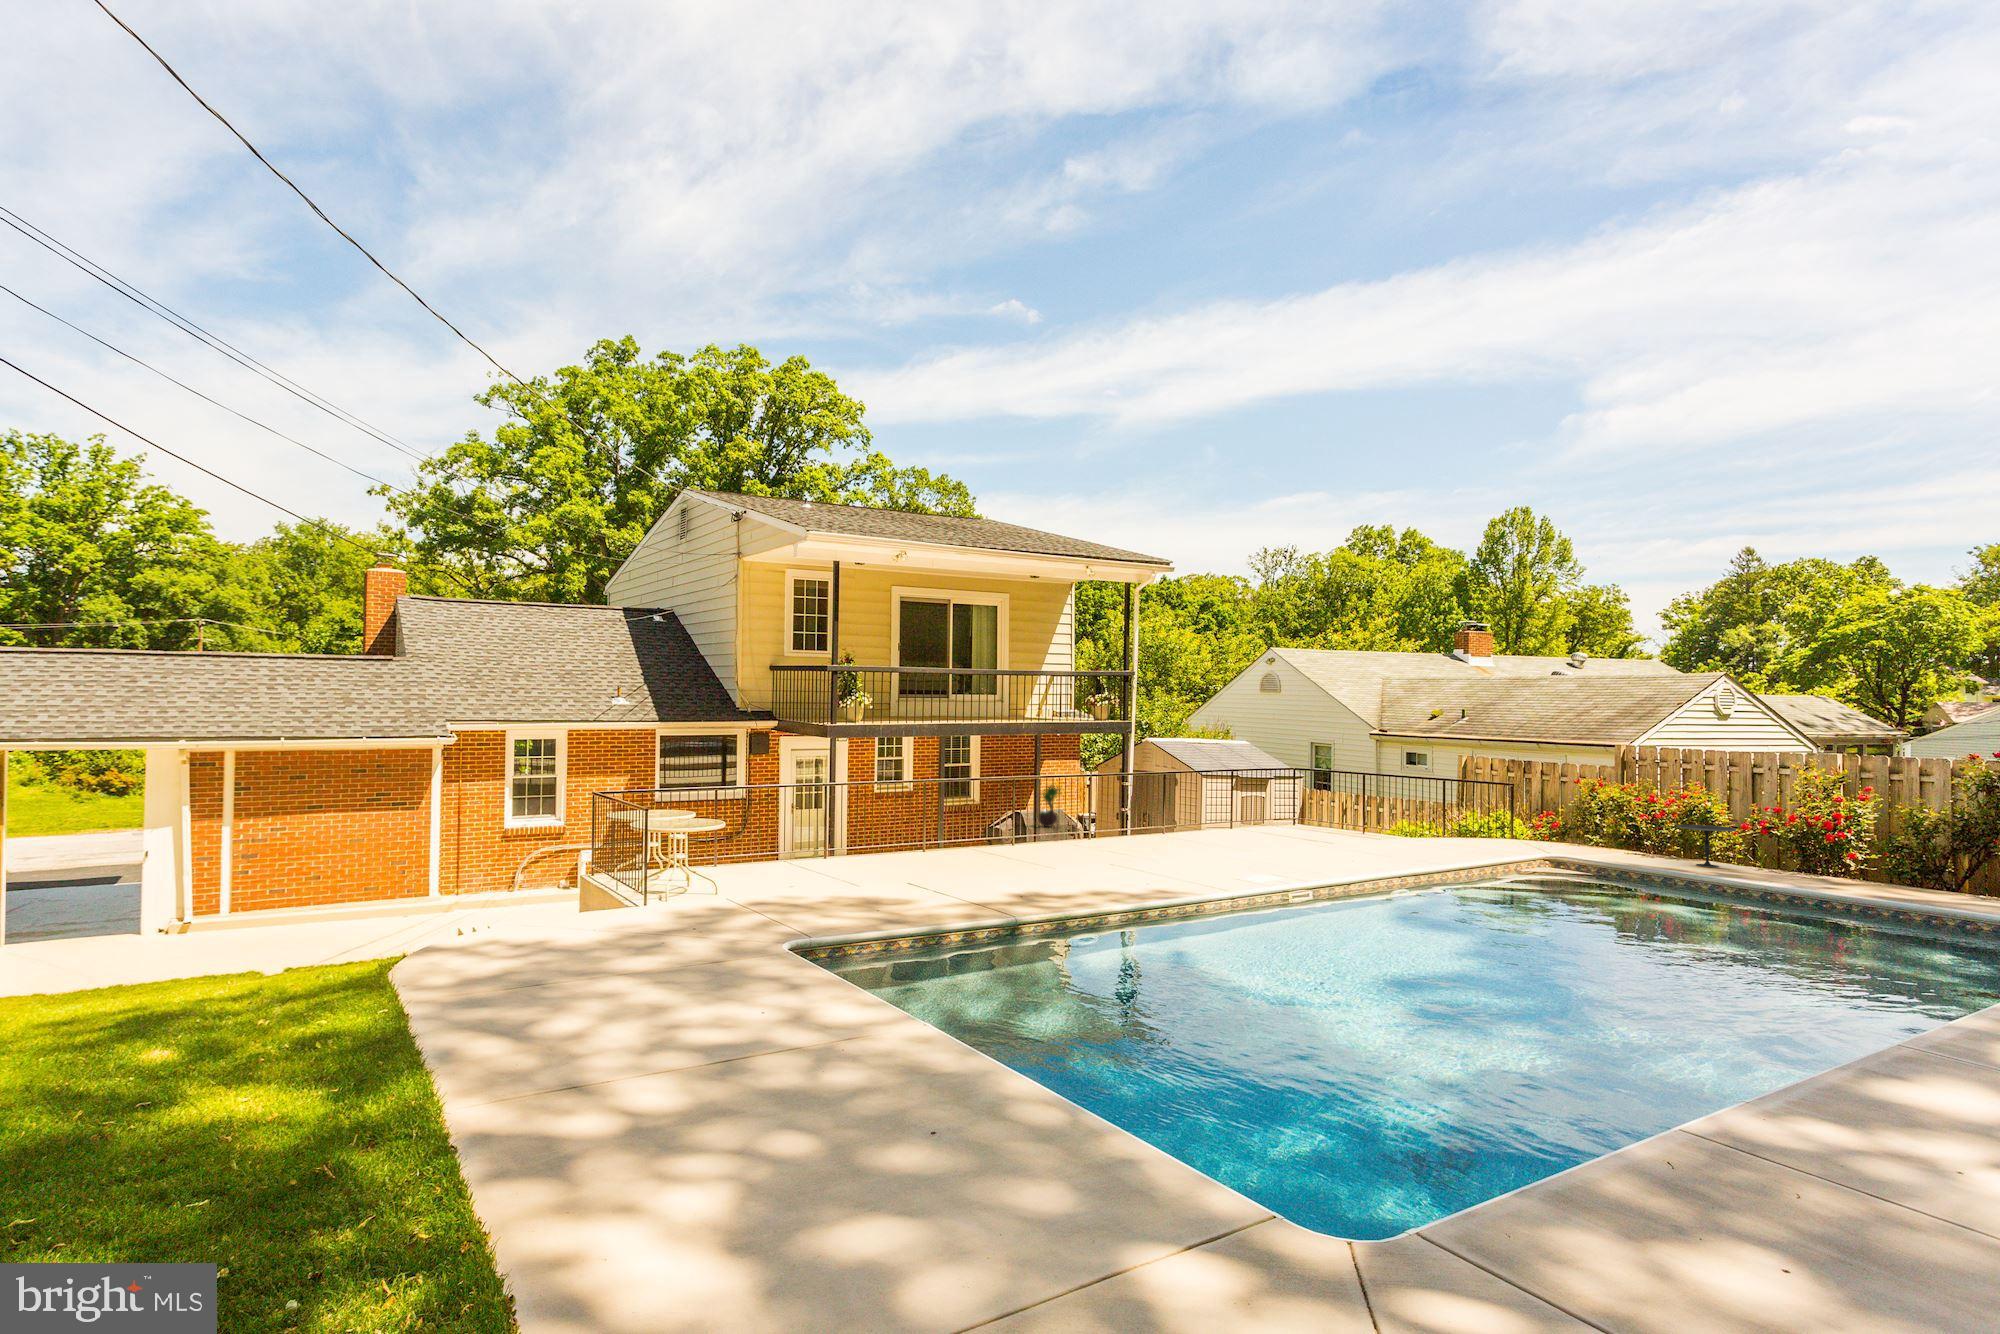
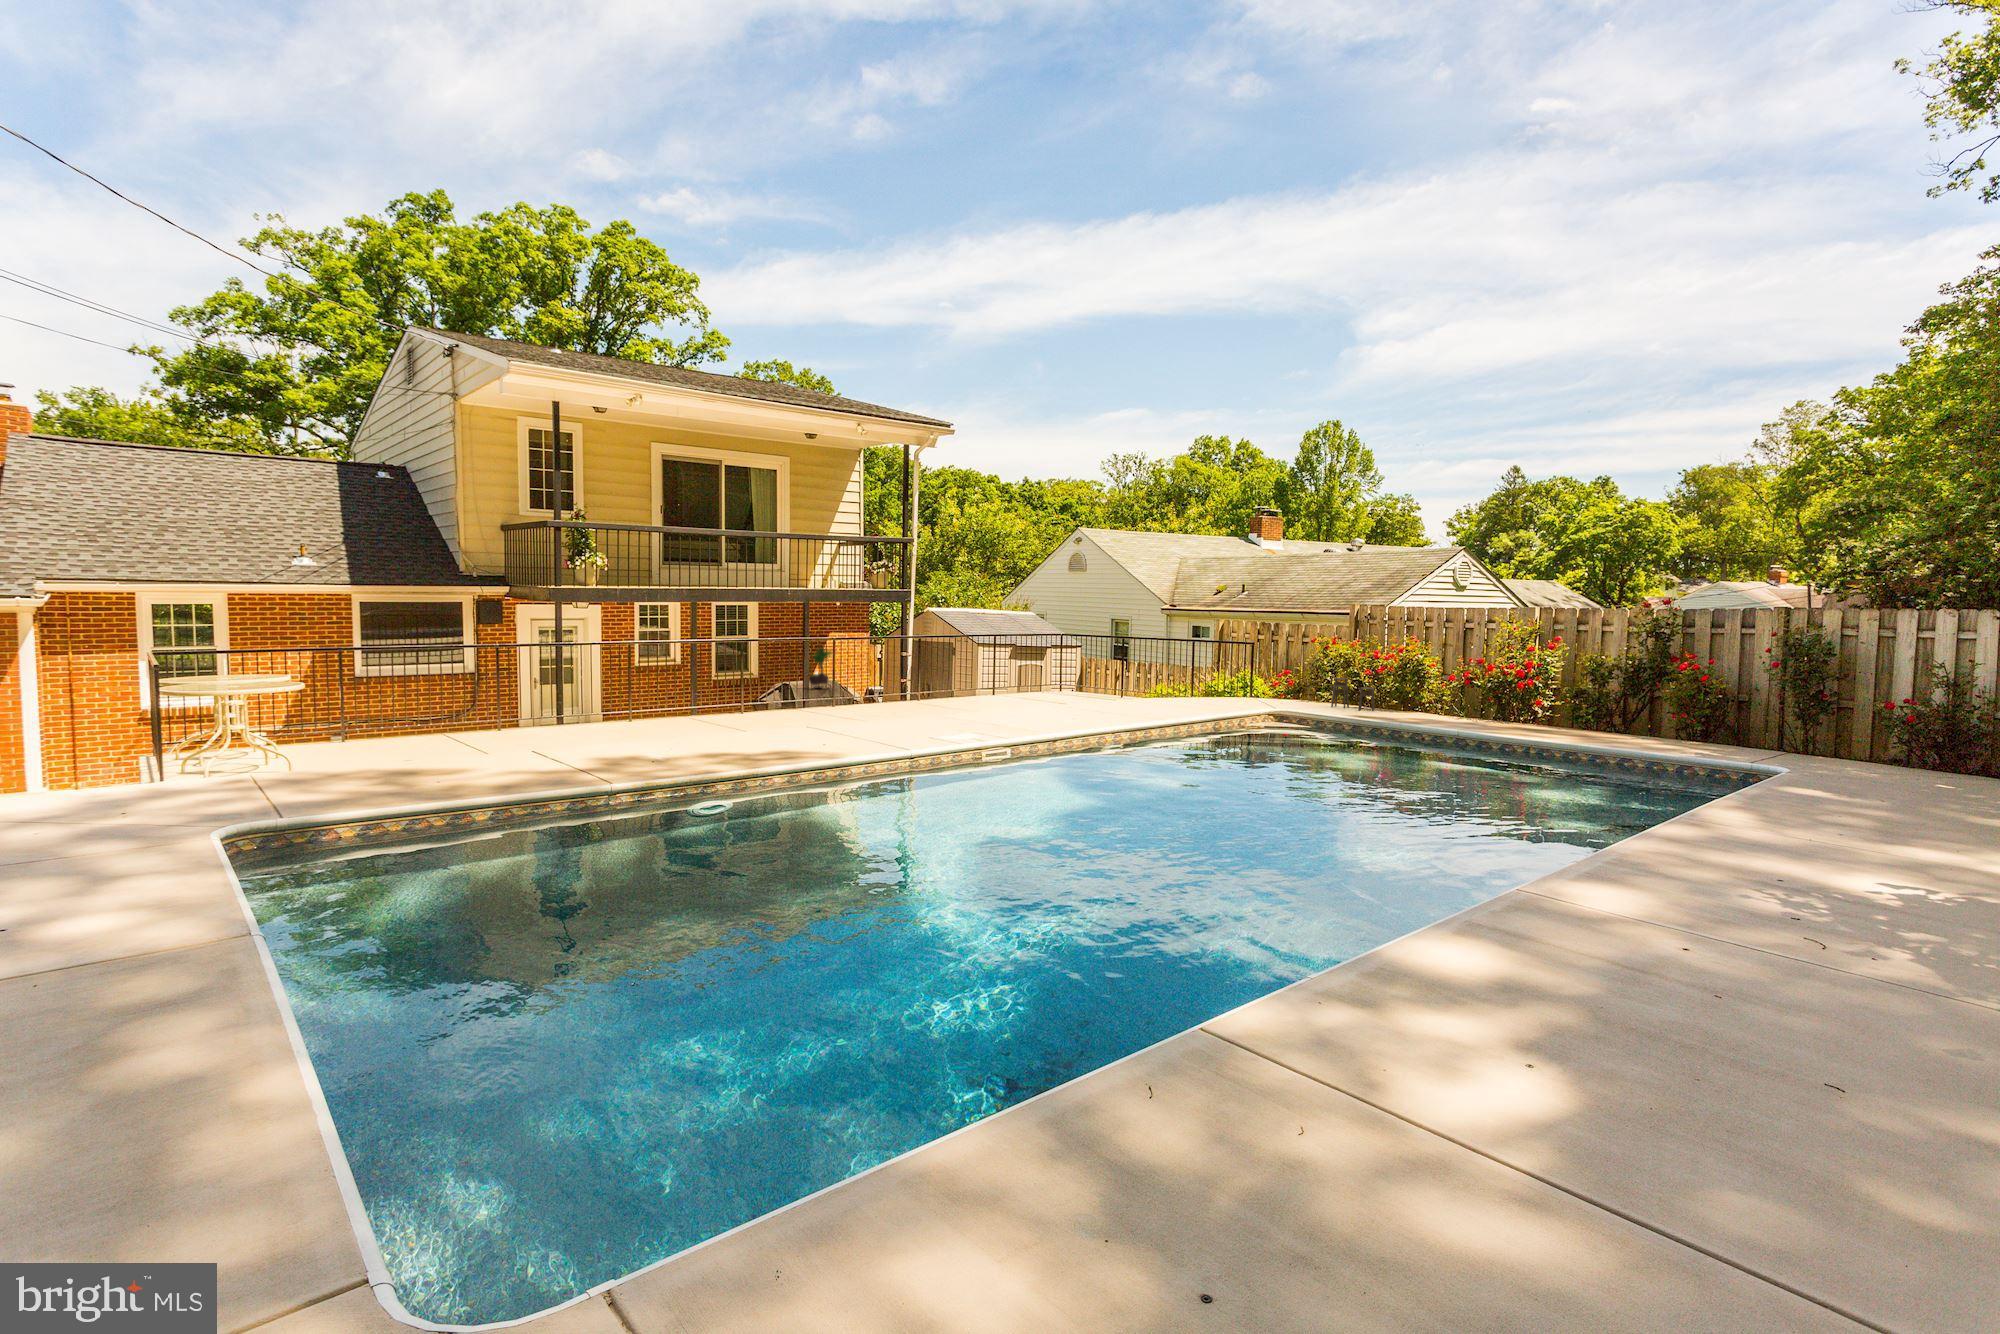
stool: none [1604,821,1655,859] -> present [1331,678,1375,711]
side table: present [1677,825,1737,867] -> none [1393,679,1444,717]

